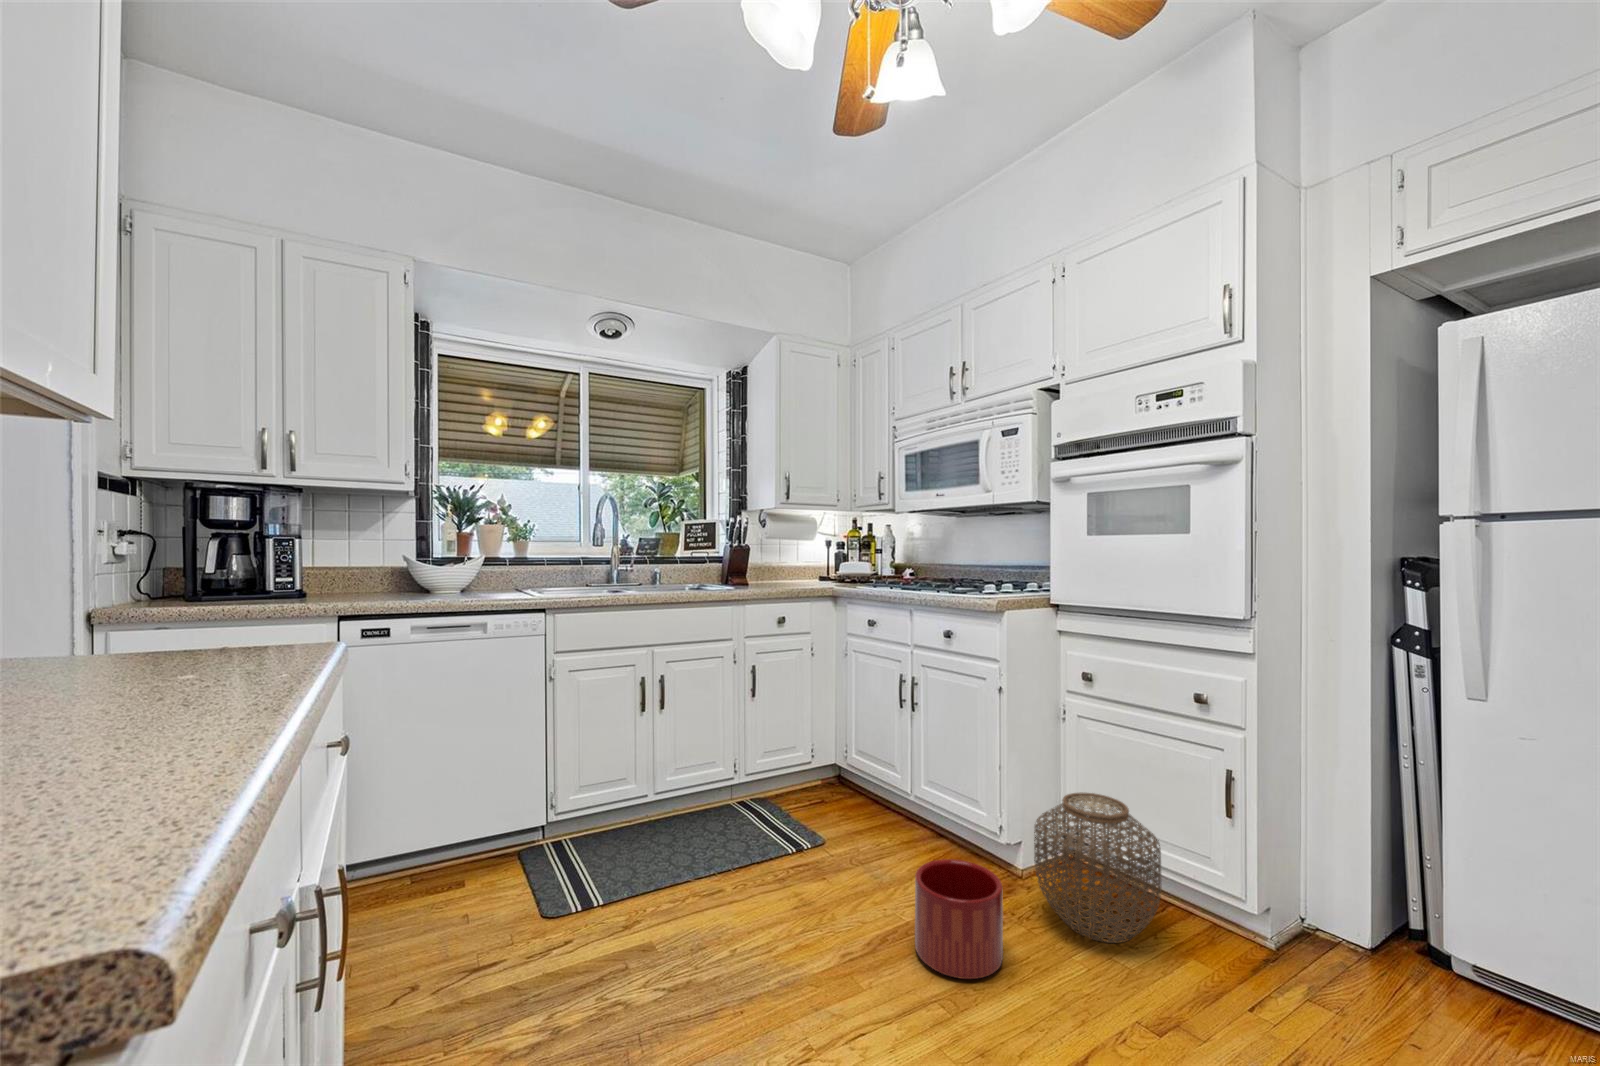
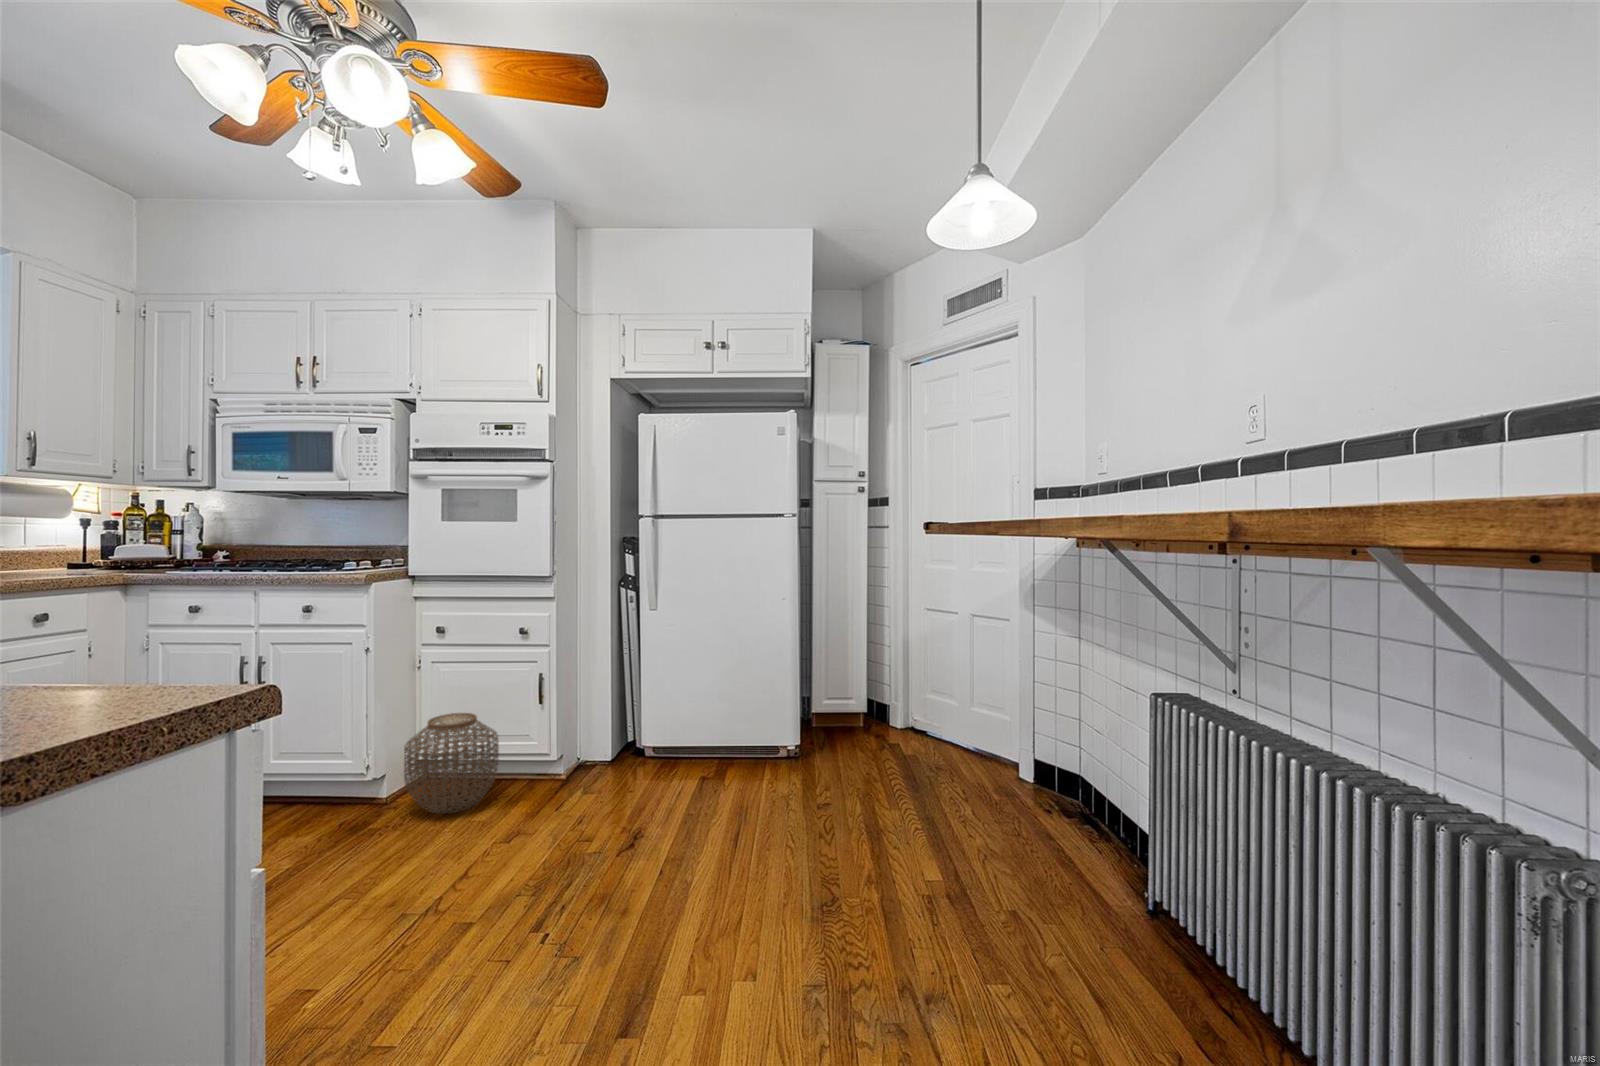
planter: present [915,859,1003,979] -> none [307,788,390,876]

